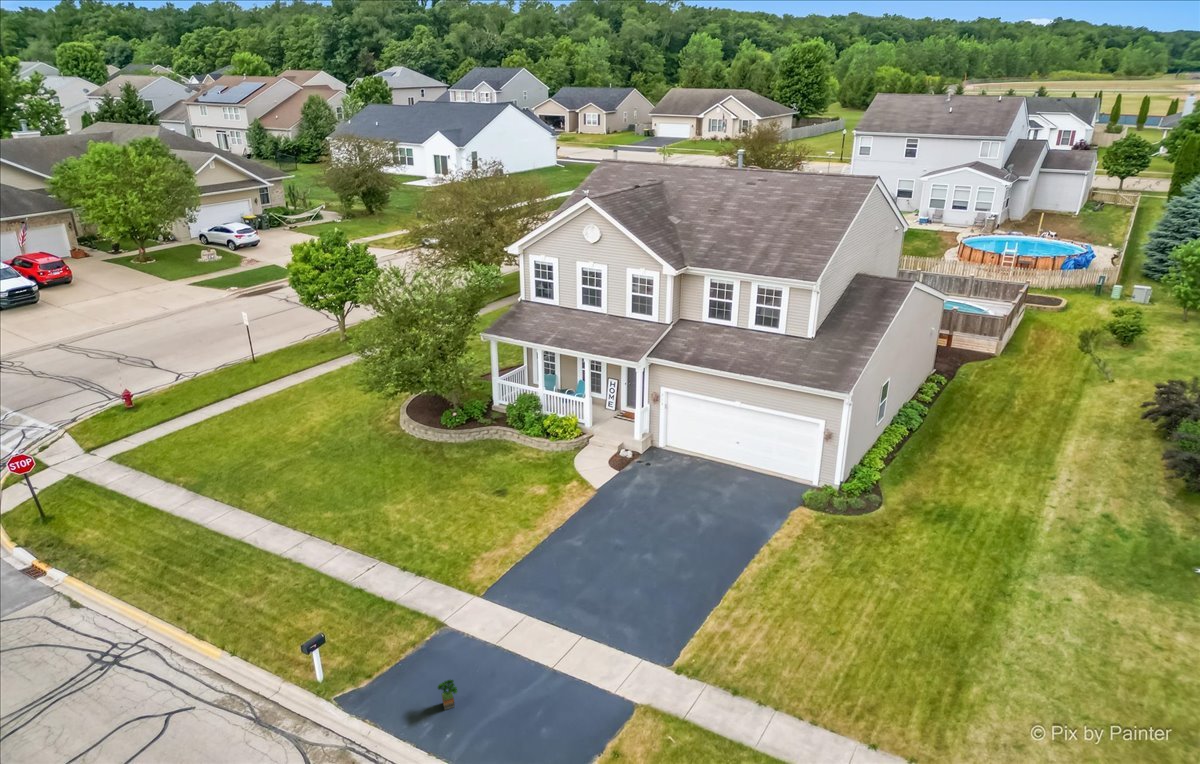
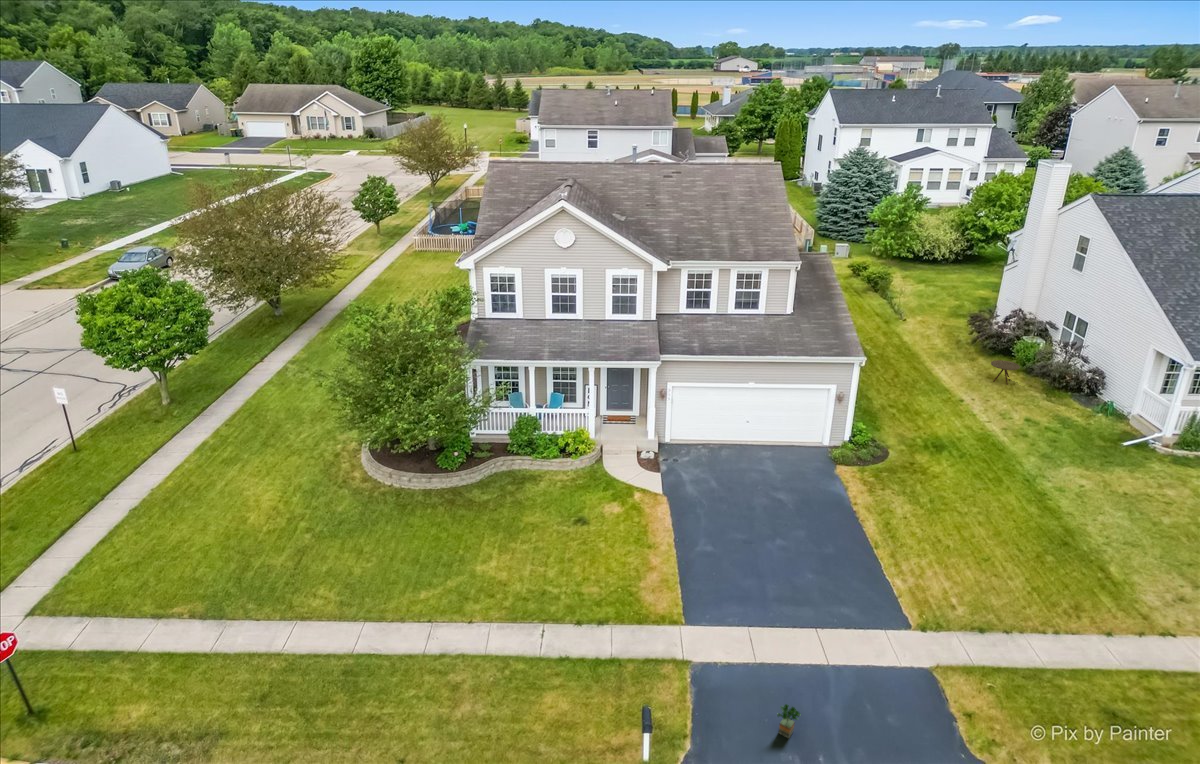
round table: none [1126,441,1166,475] -> present [991,360,1020,384]

